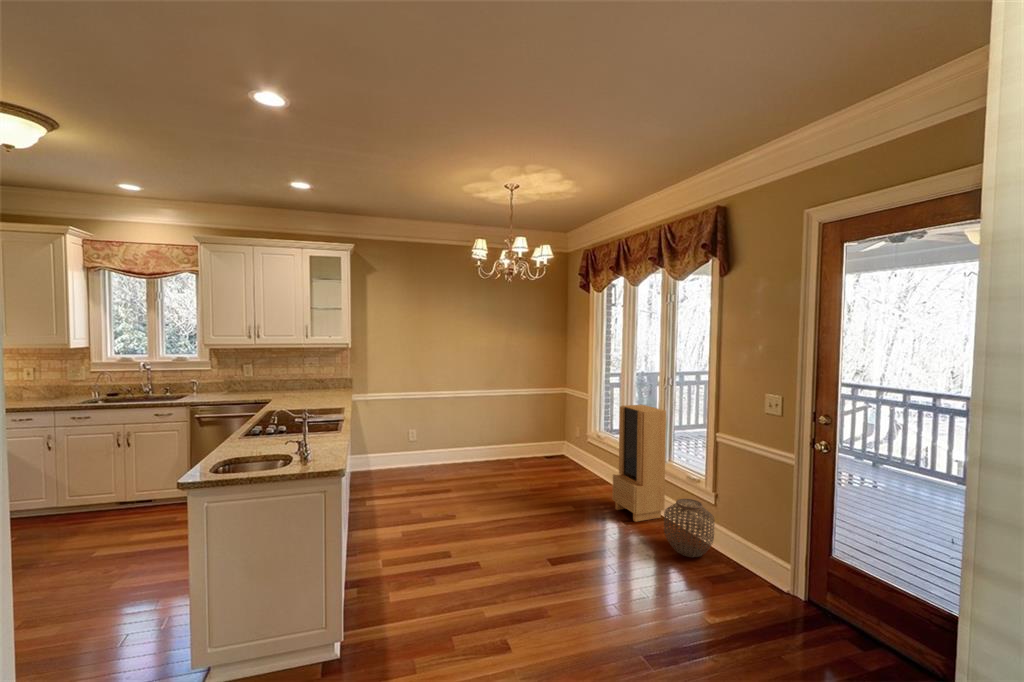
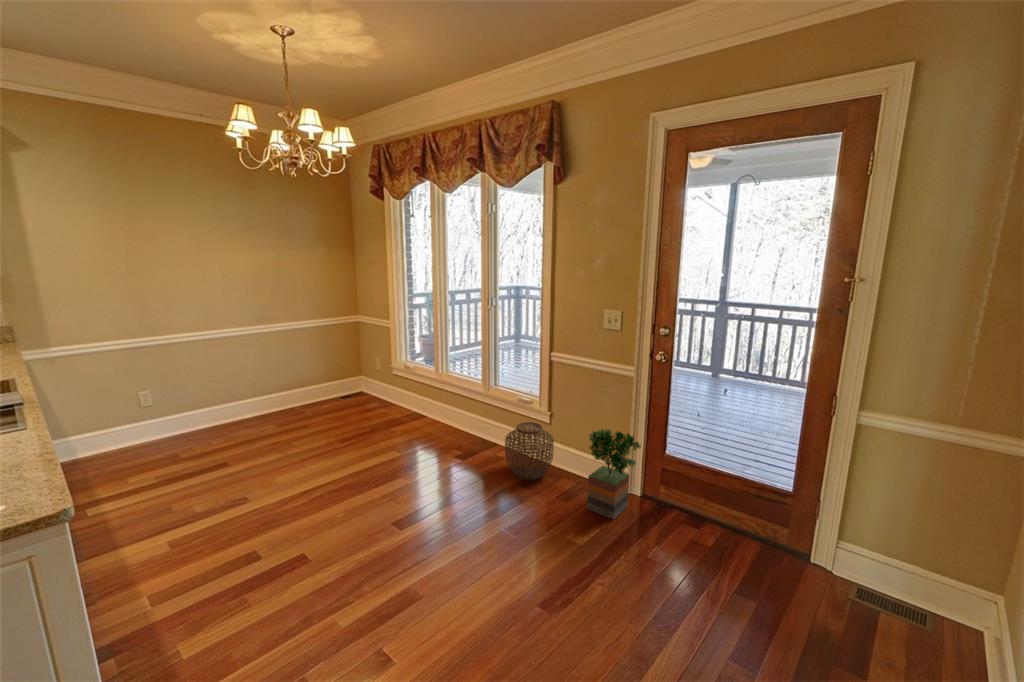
storage cabinet: present [612,405,666,522] -> none [437,328,493,454]
potted tree: none [734,513,798,613] -> present [587,429,641,519]

